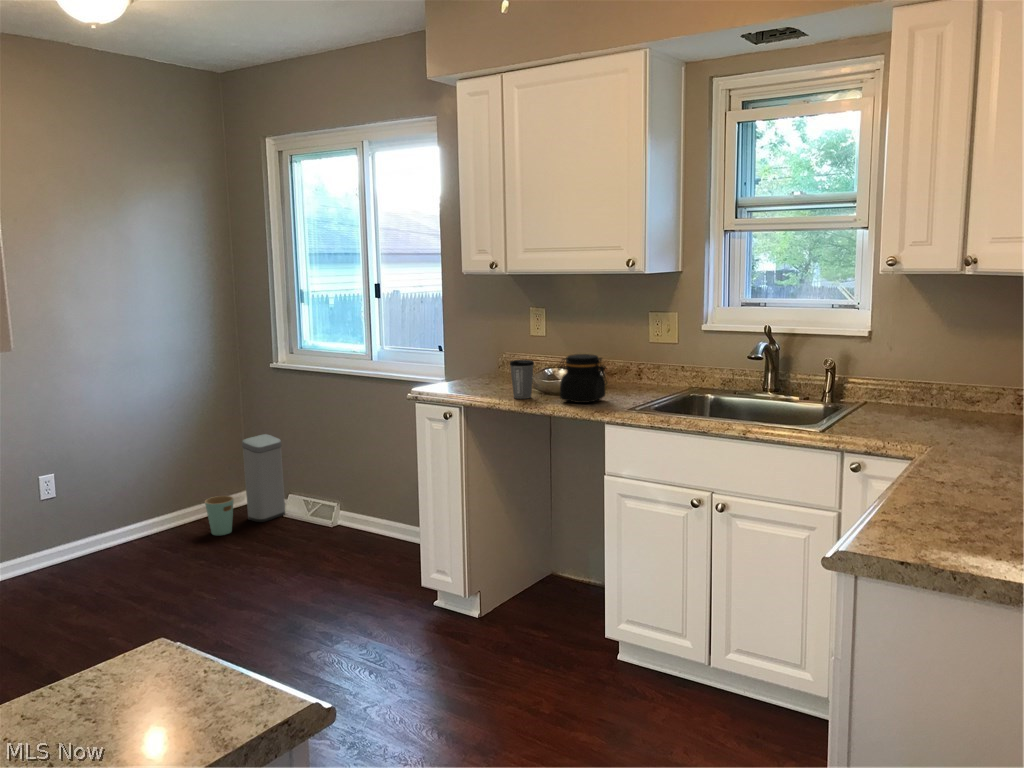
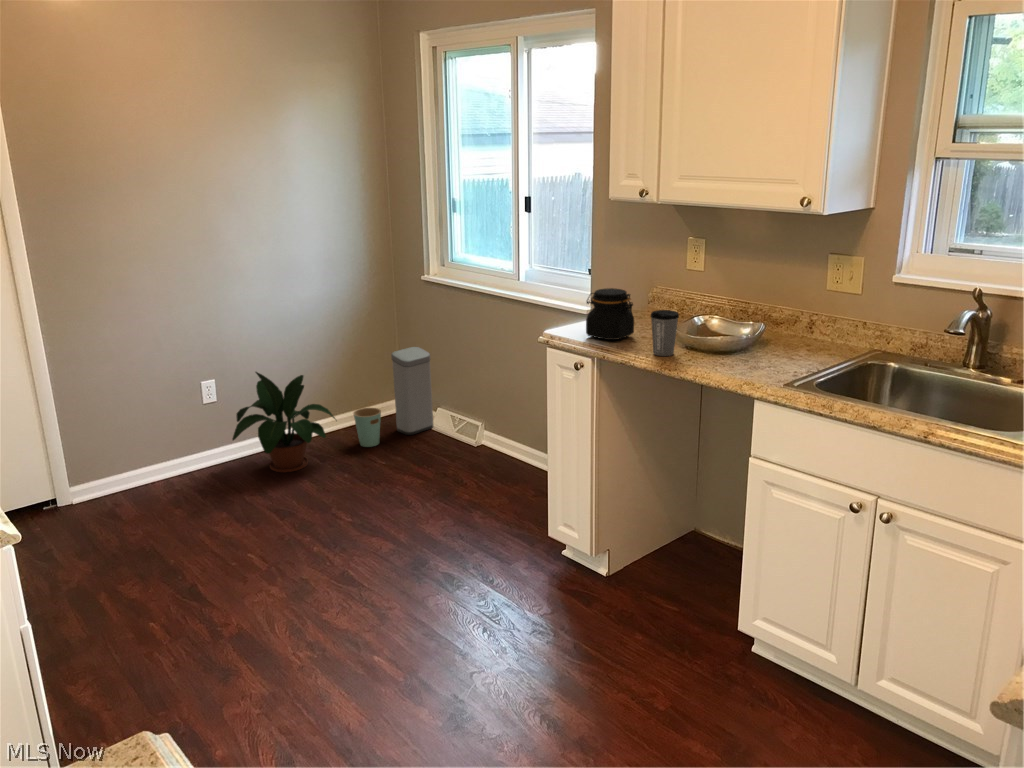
jar: present [558,354,607,403] -> present [586,288,634,340]
potted plant: none [79,459,190,564] -> present [232,372,335,472]

